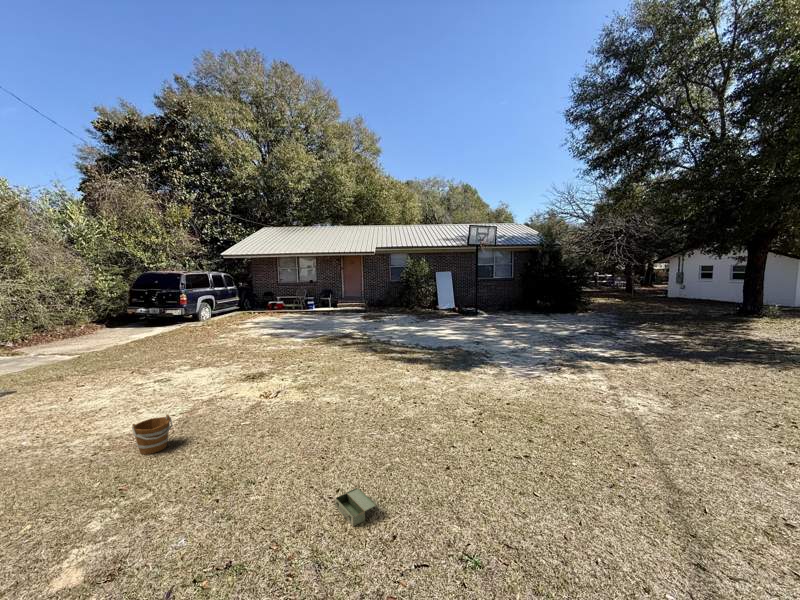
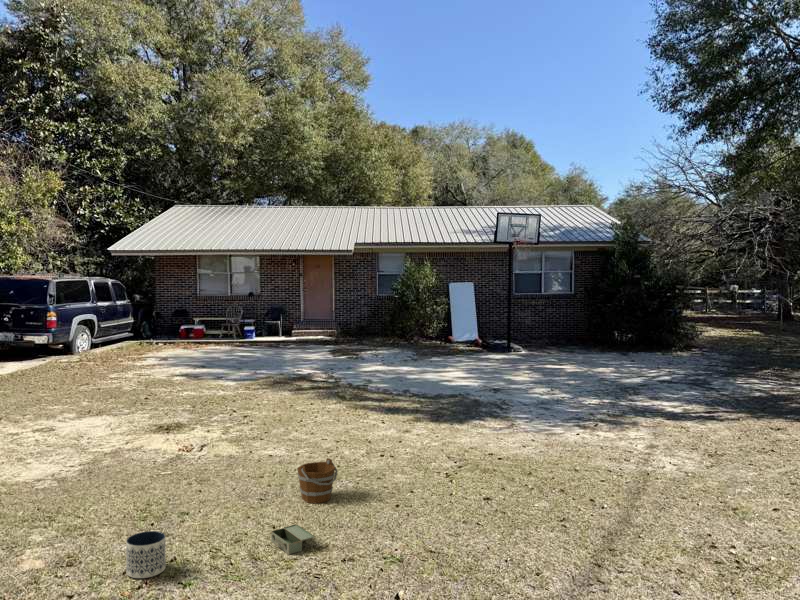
bucket: present [132,415,173,454] -> present [297,459,338,503]
planter: none [190,513,233,571] -> present [126,531,166,578]

